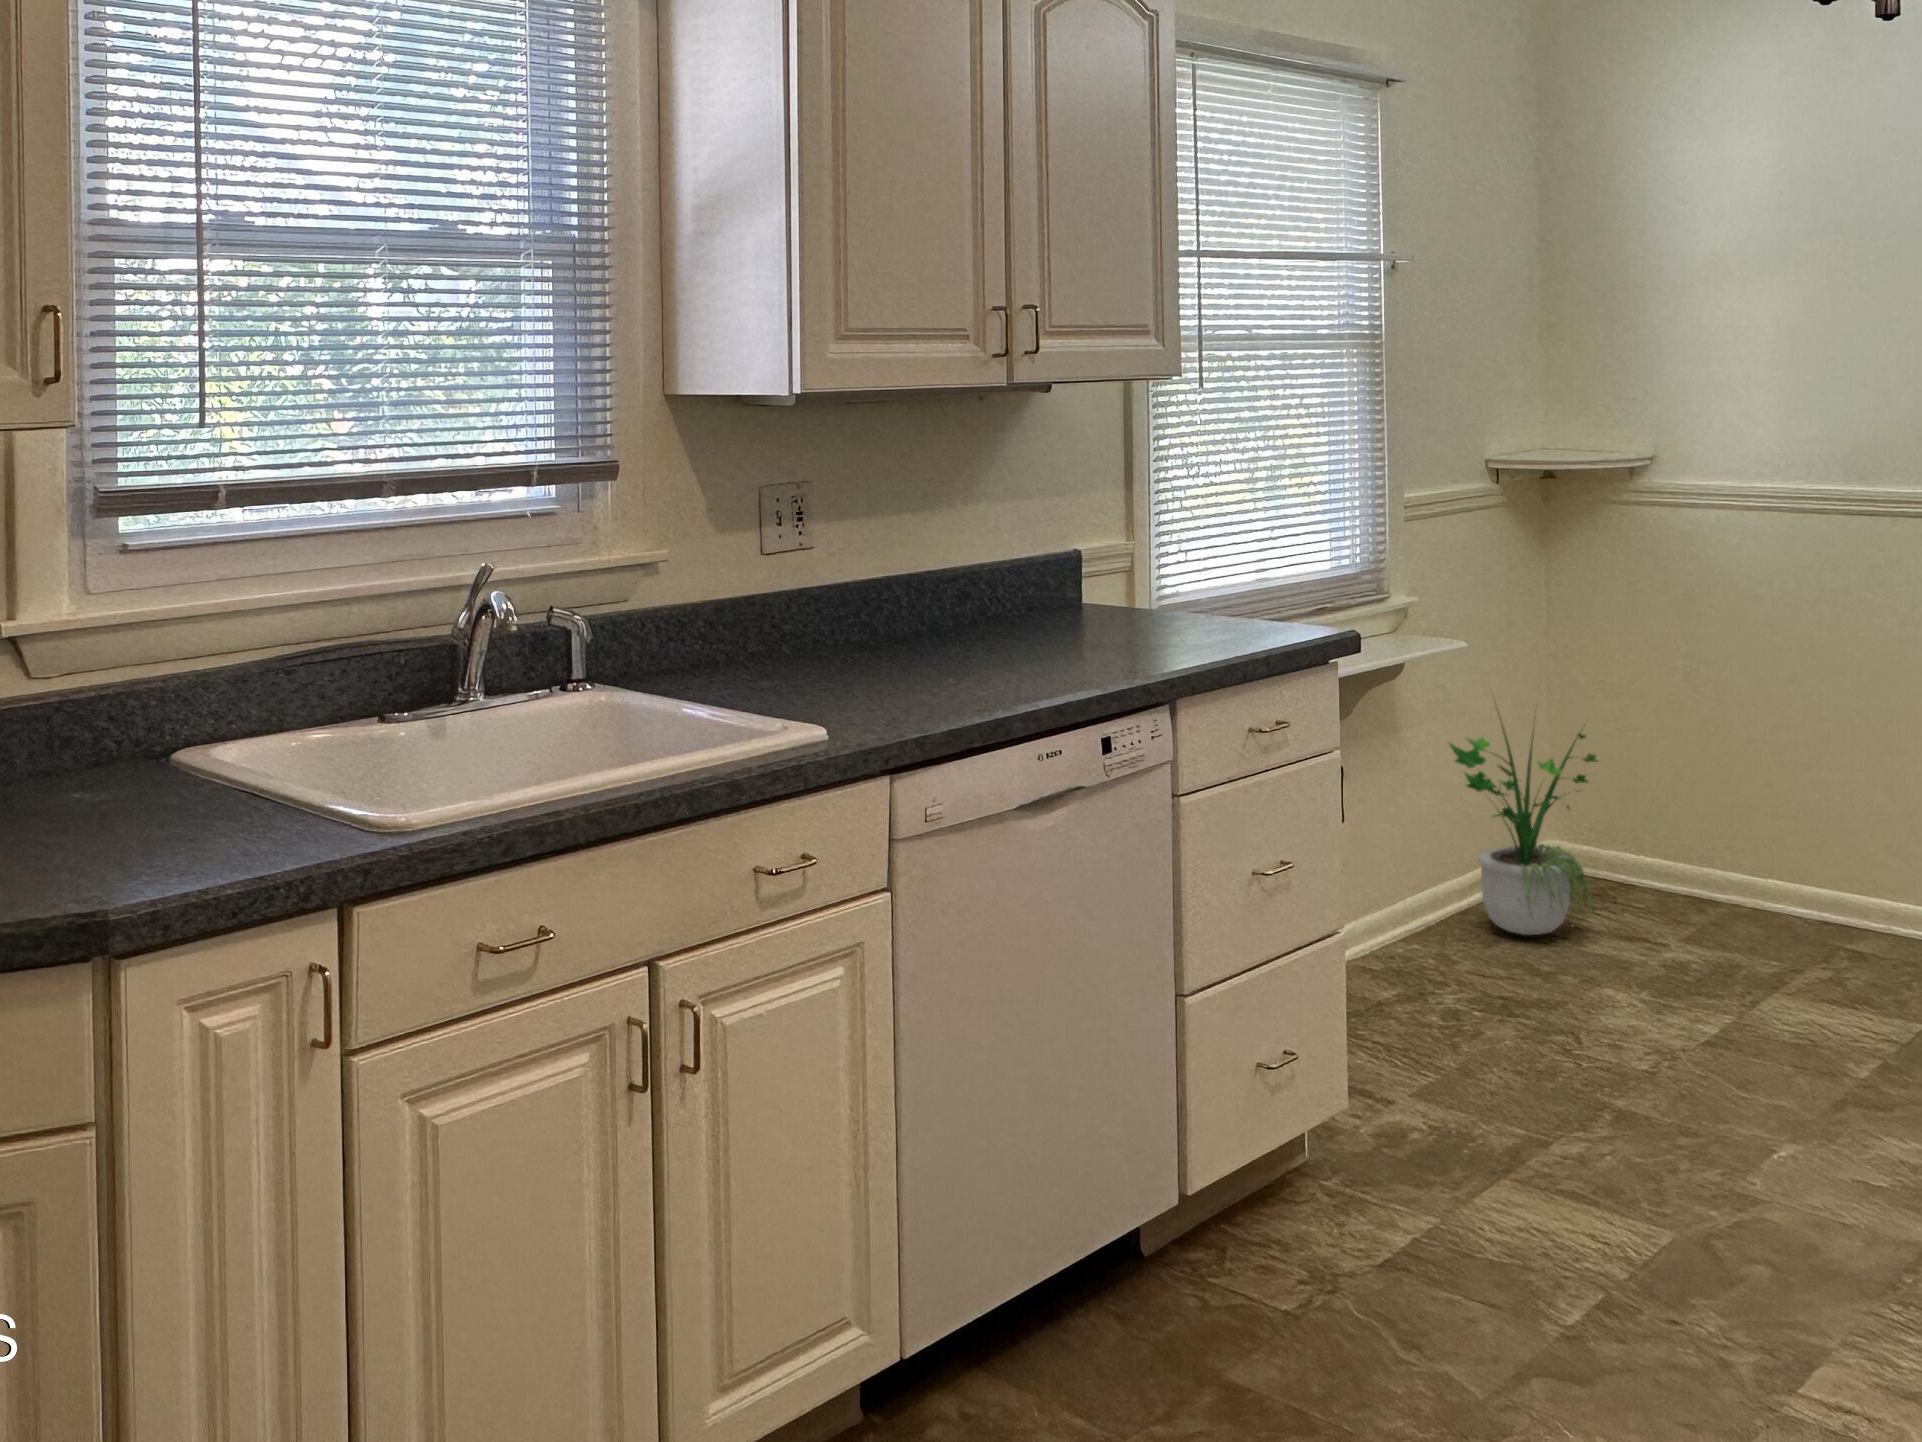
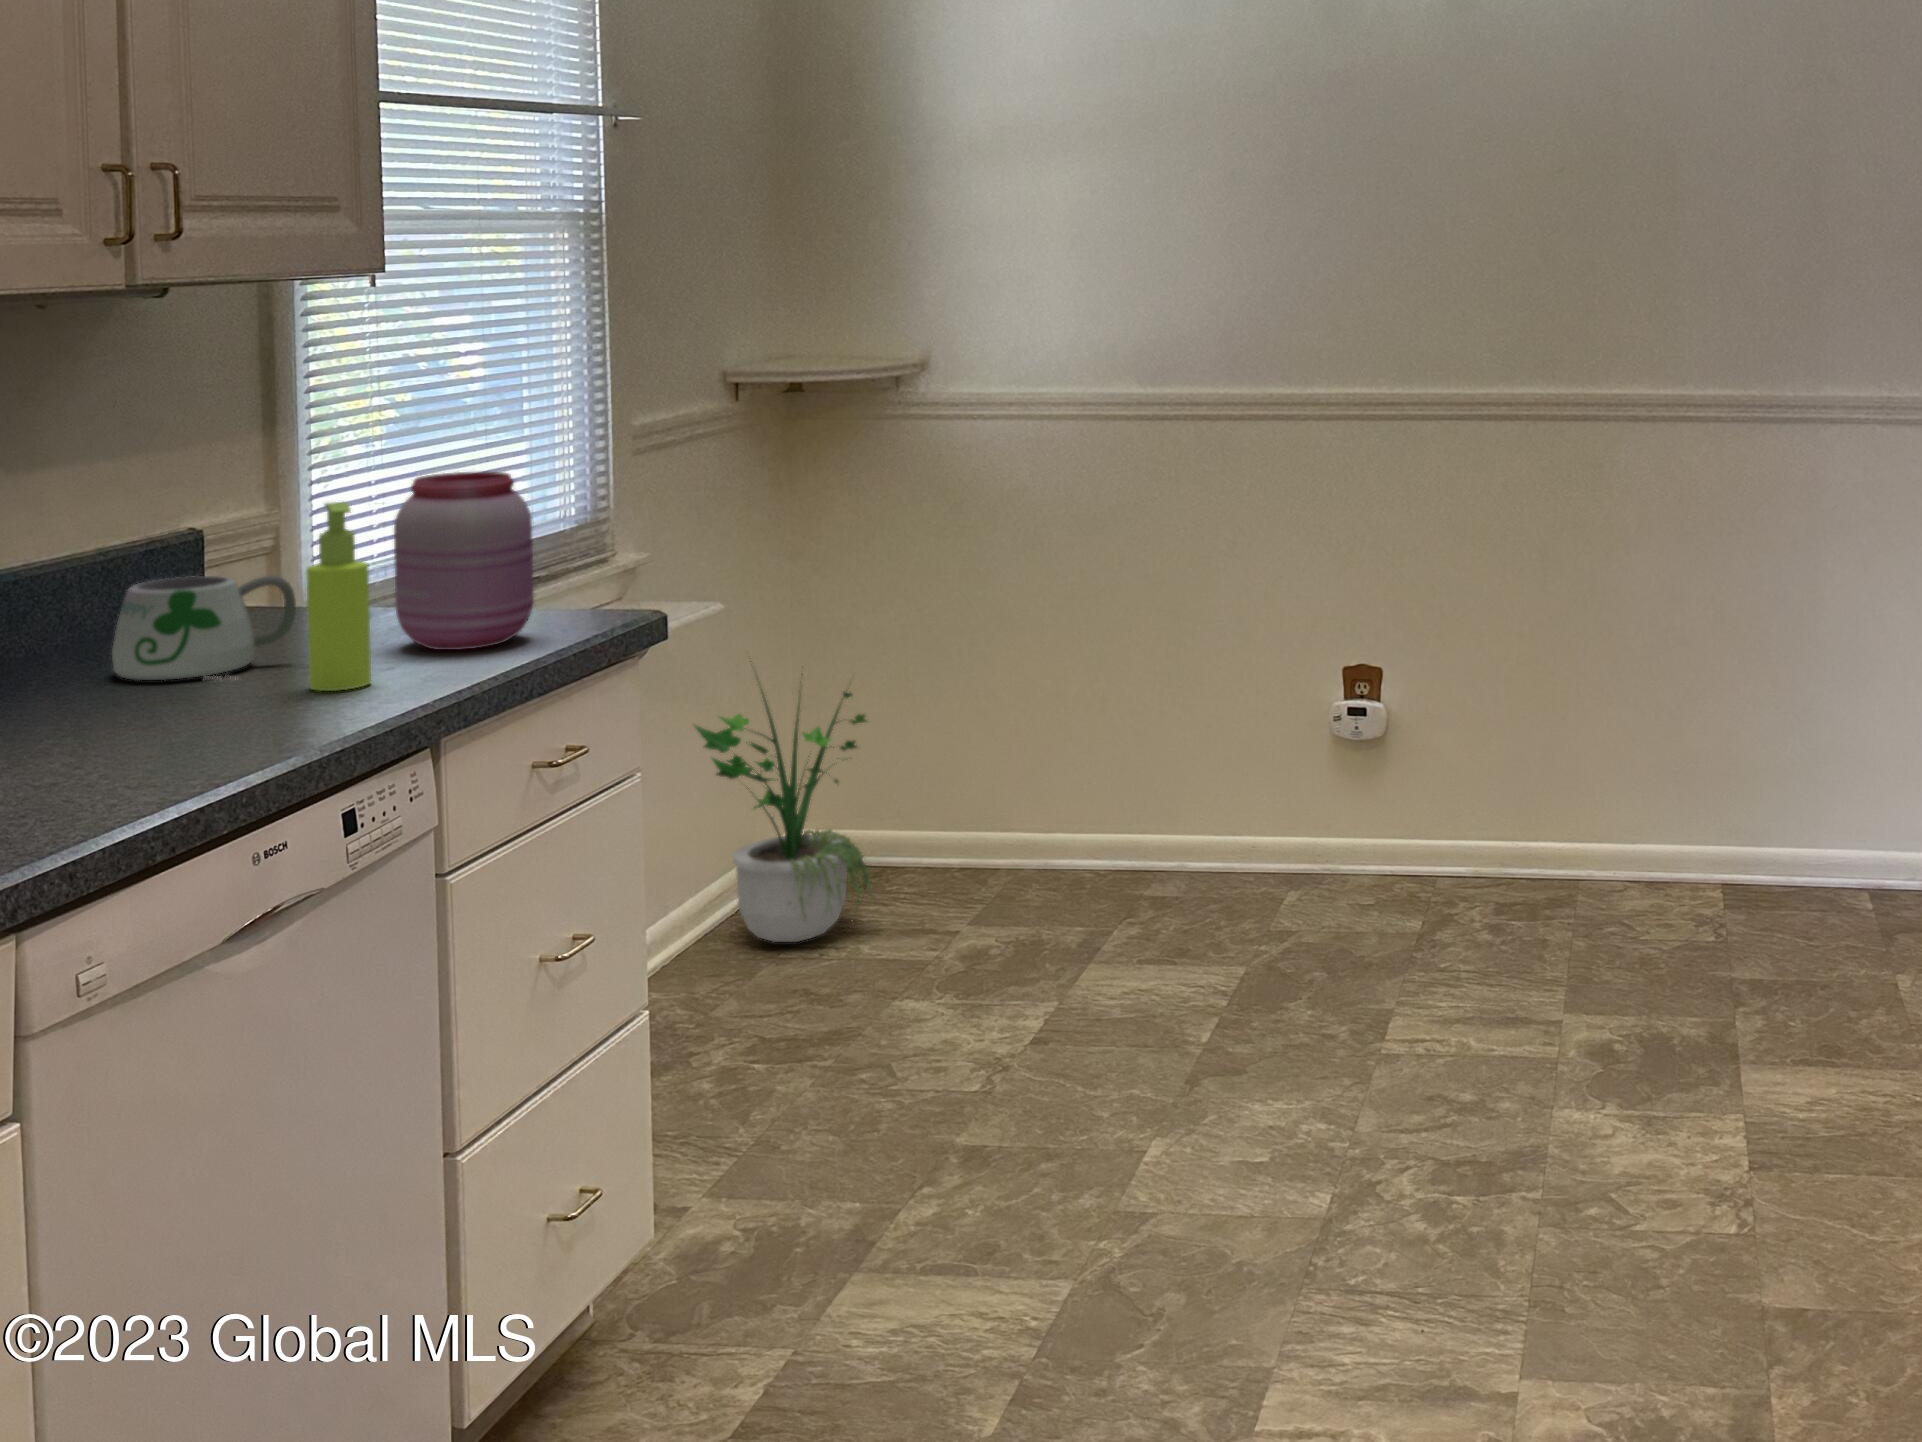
jar: none [1179,519,1267,643] -> present [394,472,534,650]
soap dispenser: none [1116,532,1154,658] -> present [307,502,371,691]
mug: none [1015,577,1118,647] -> present [112,575,296,680]

